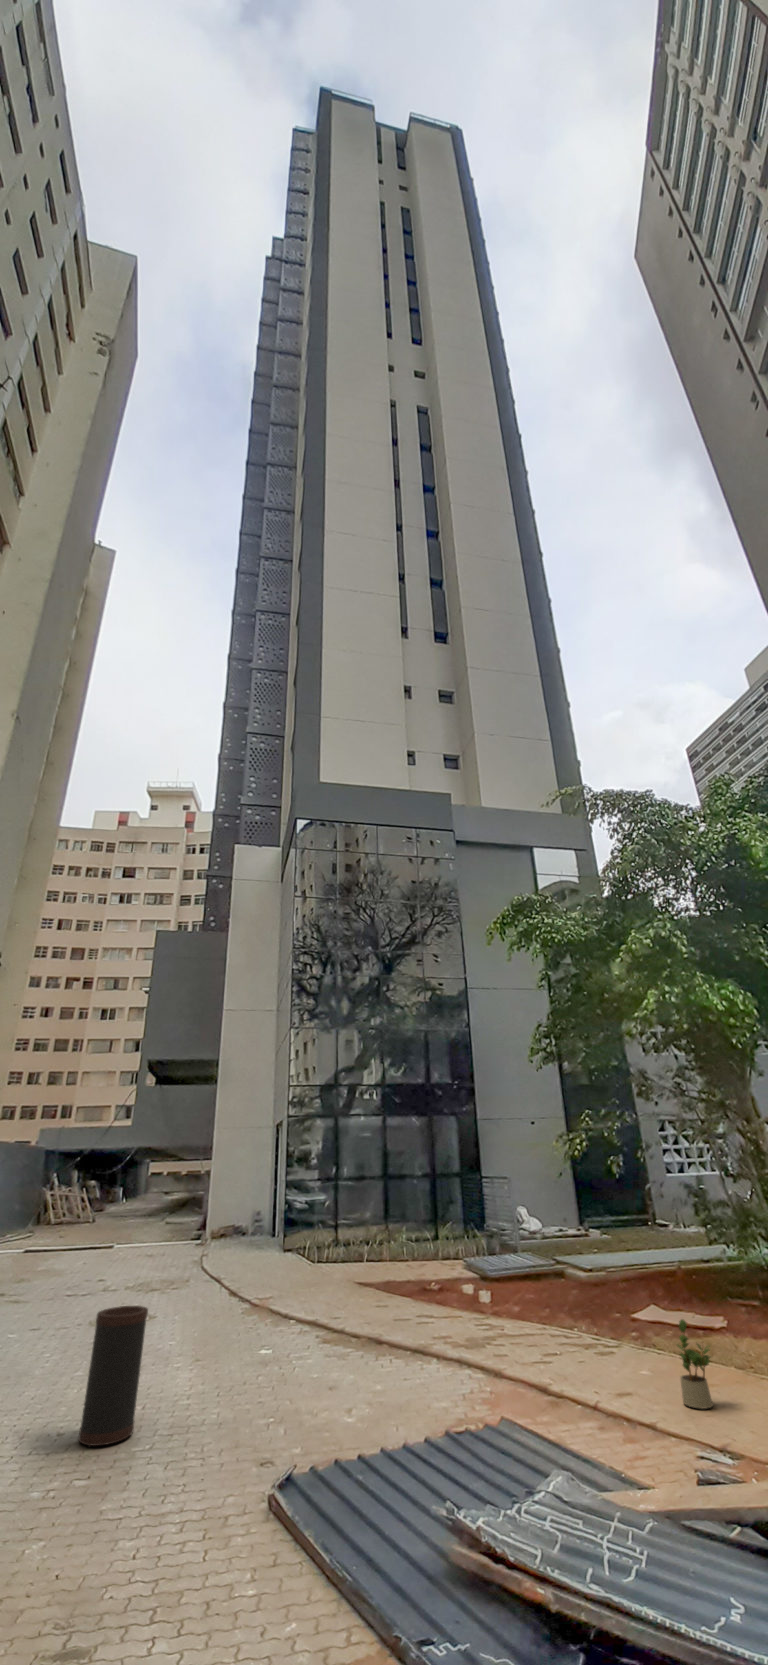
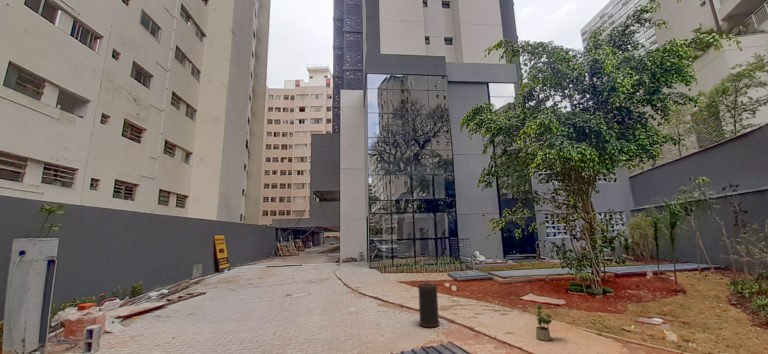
trash can: present [78,1306,148,1447] -> present [418,283,439,327]

